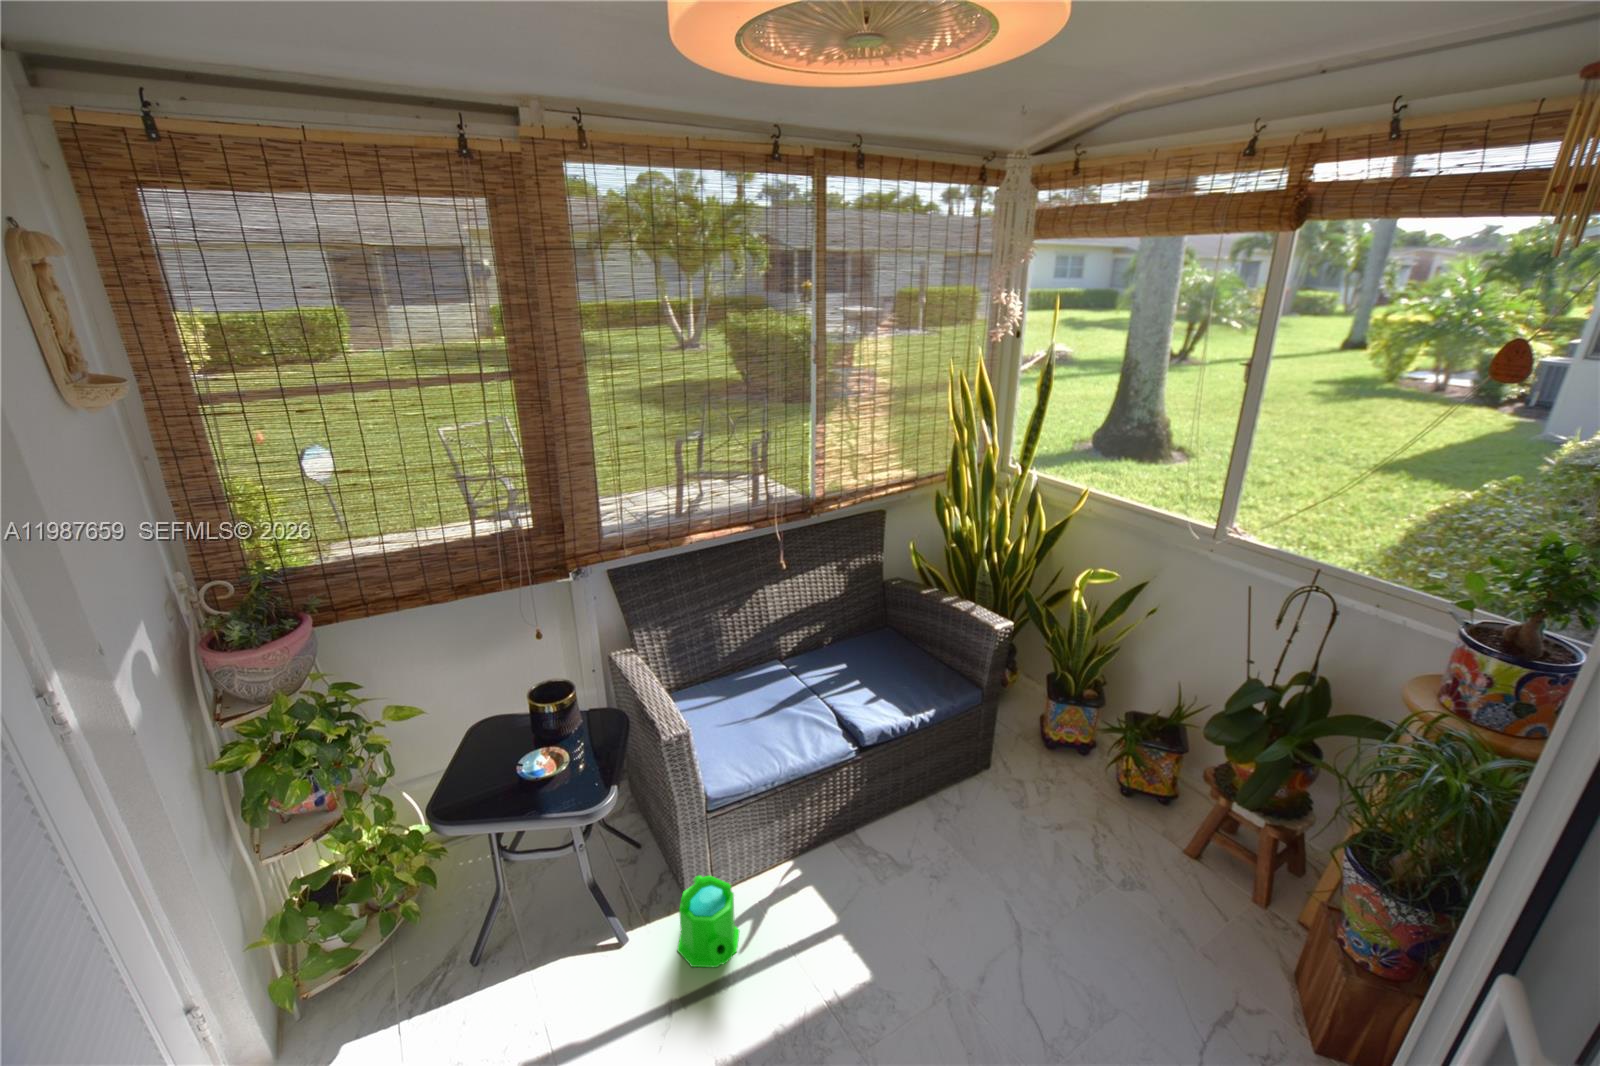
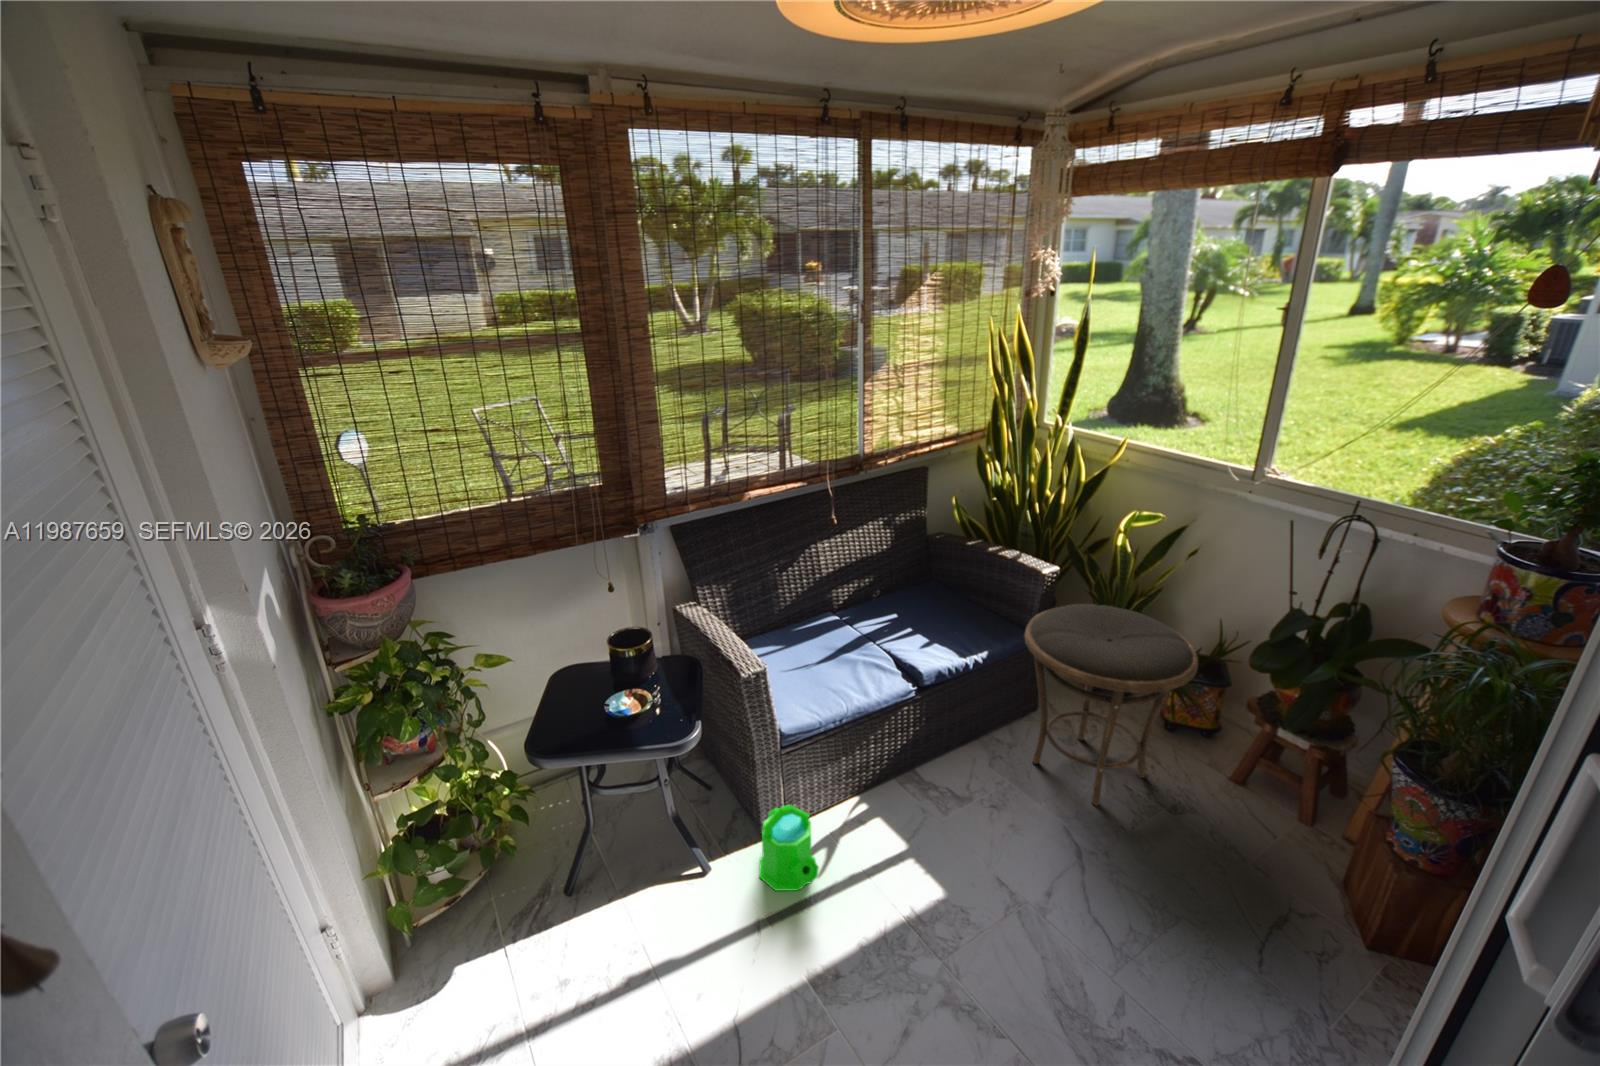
side table: none [972,660,1151,877] -> present [1024,604,1198,806]

